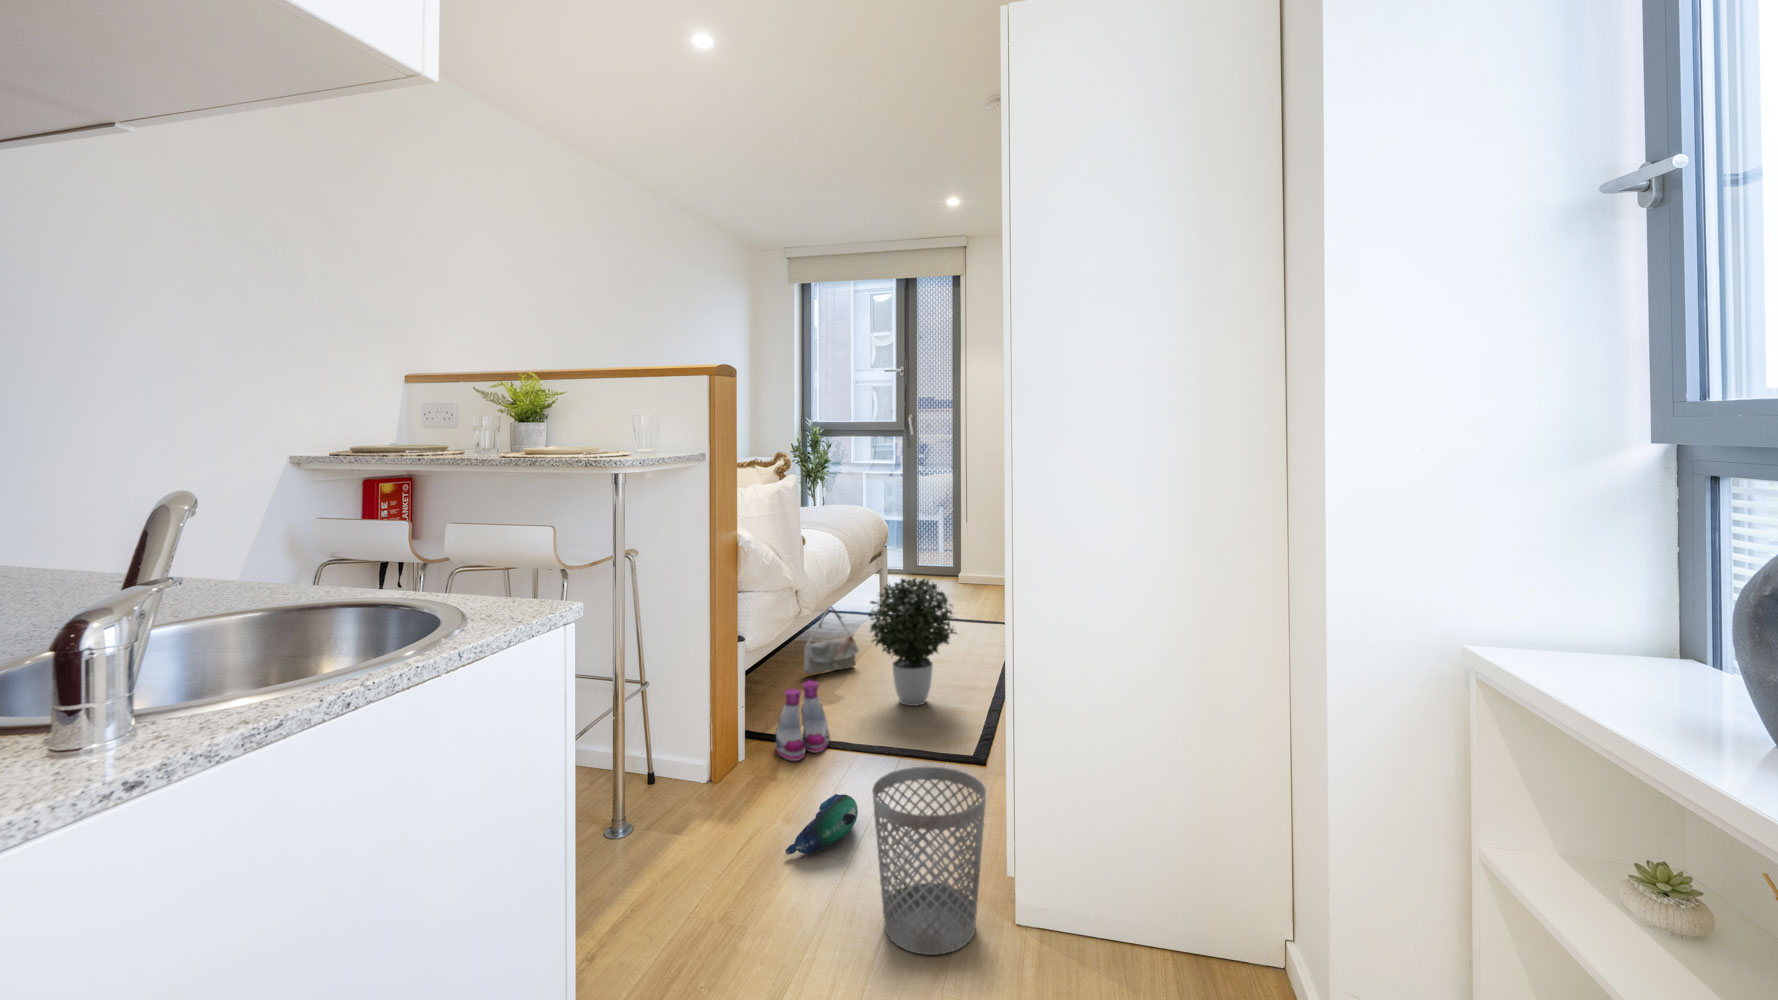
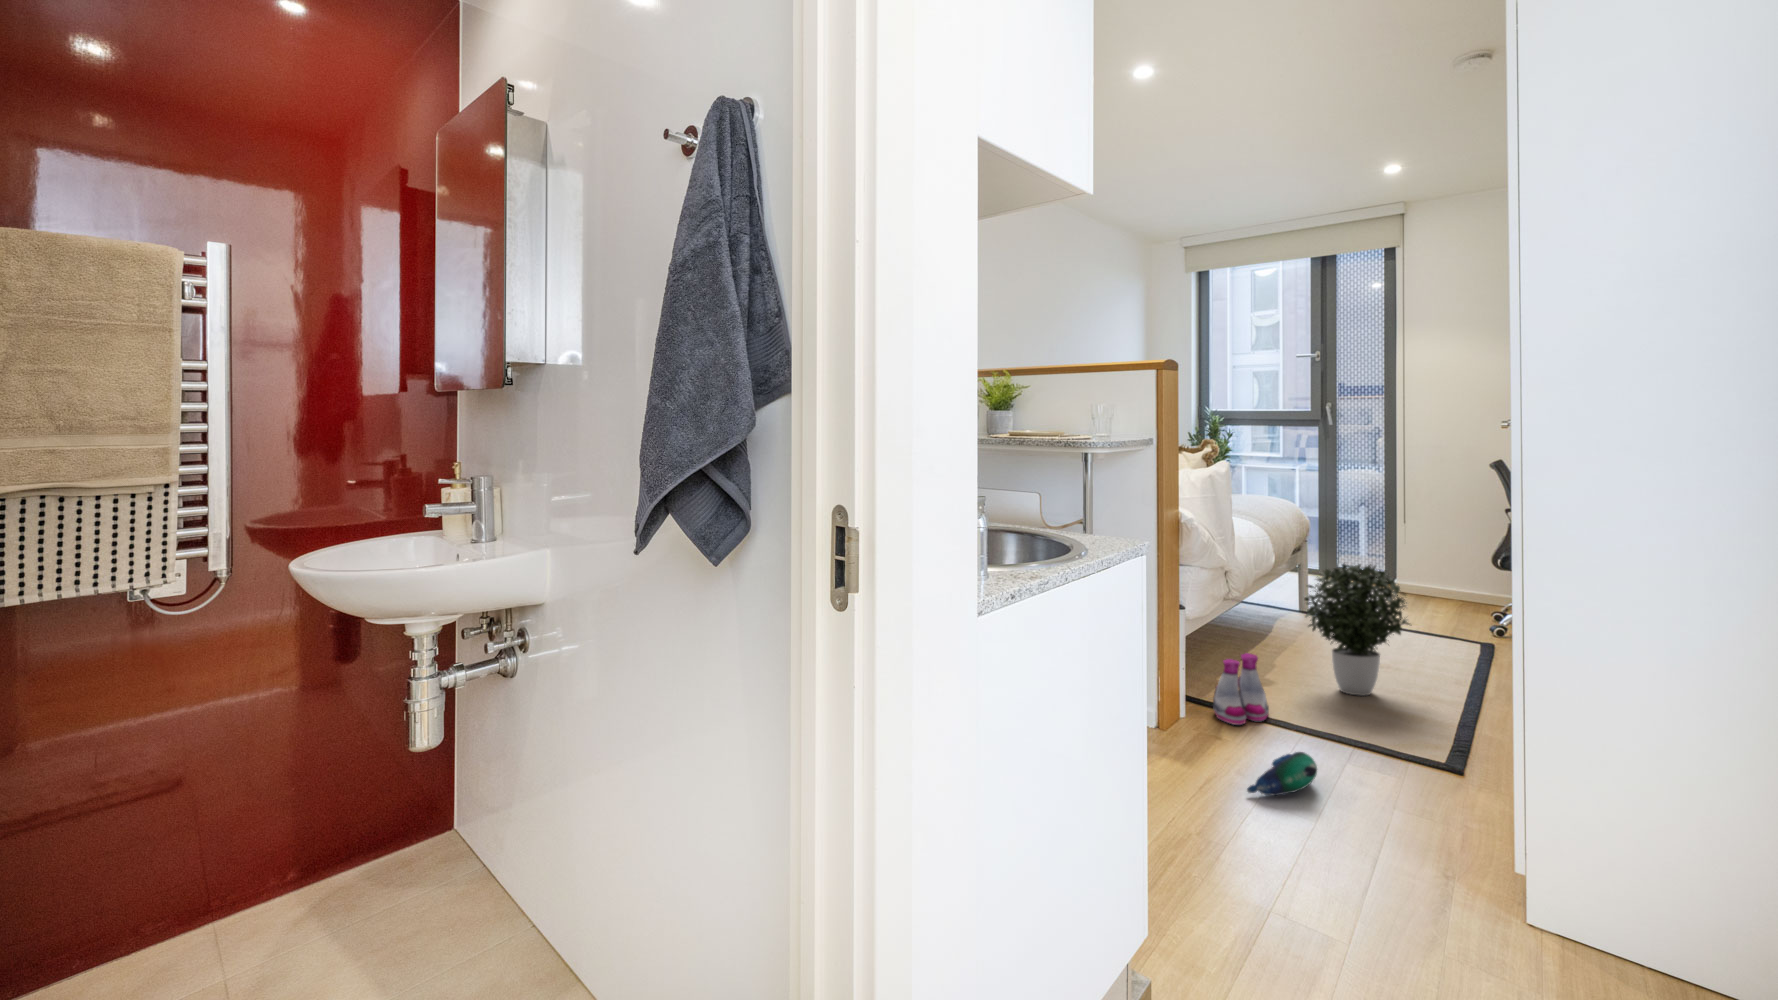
bag: present [803,606,859,674] -> none [1226,592,1286,657]
wastebasket: present [872,766,986,955] -> none [1351,721,1482,893]

